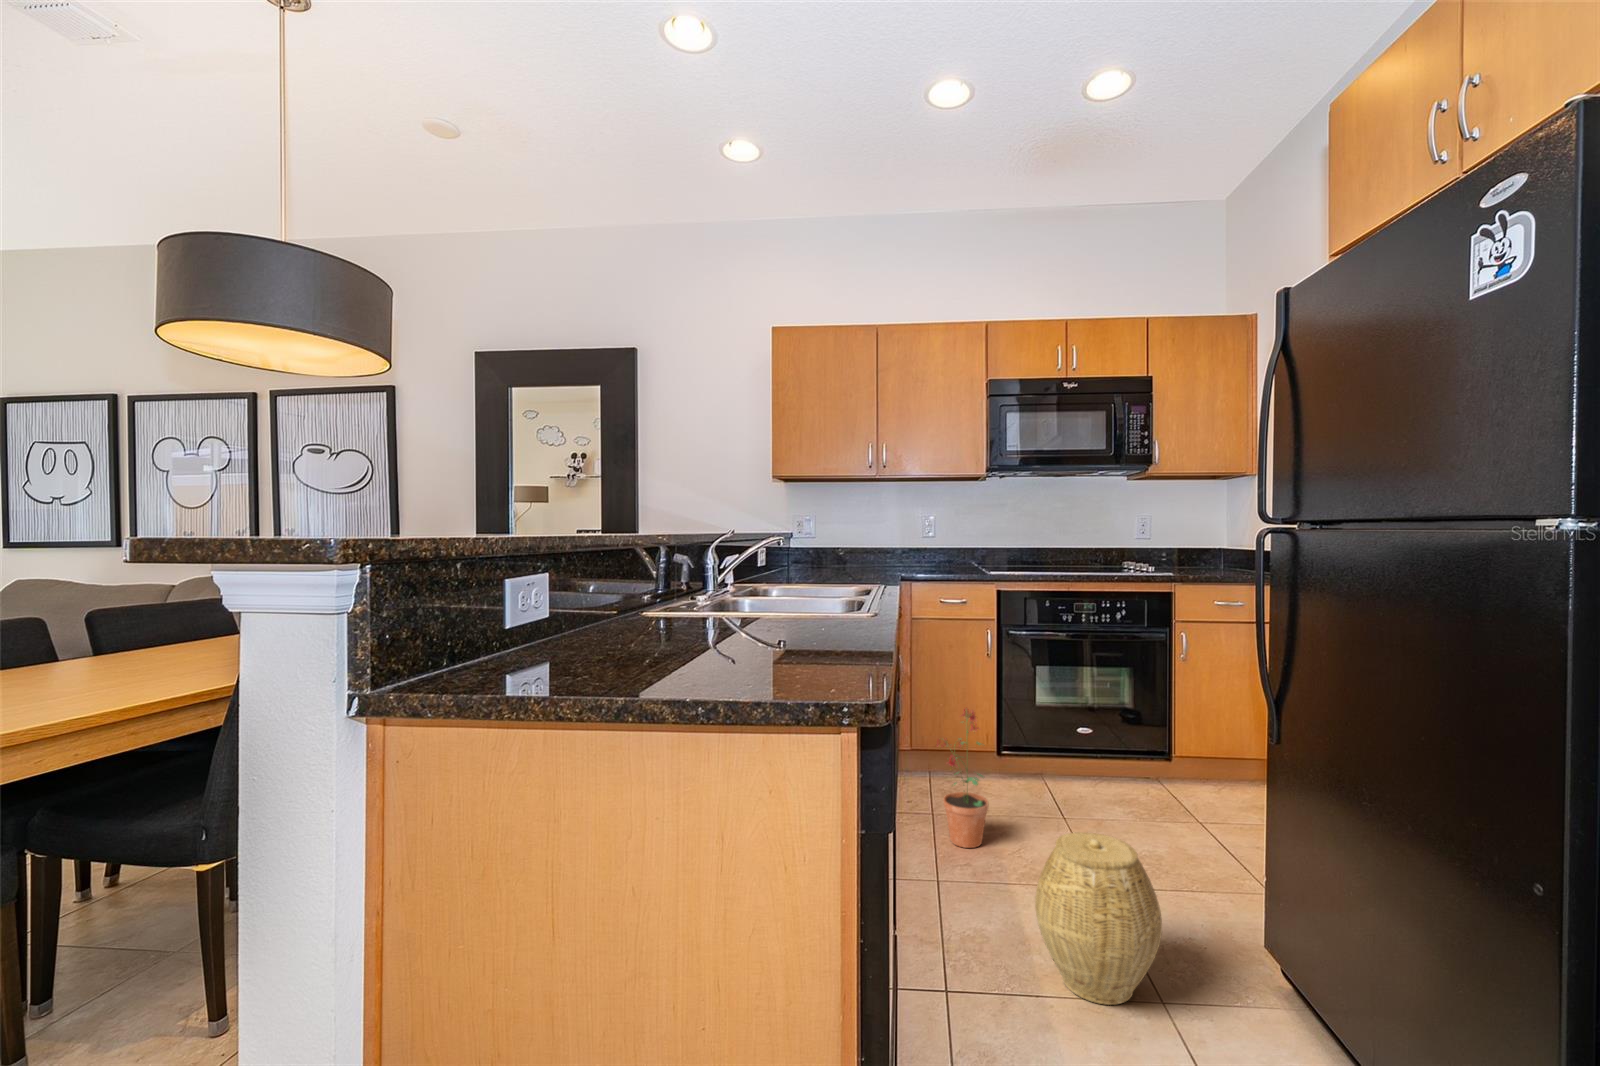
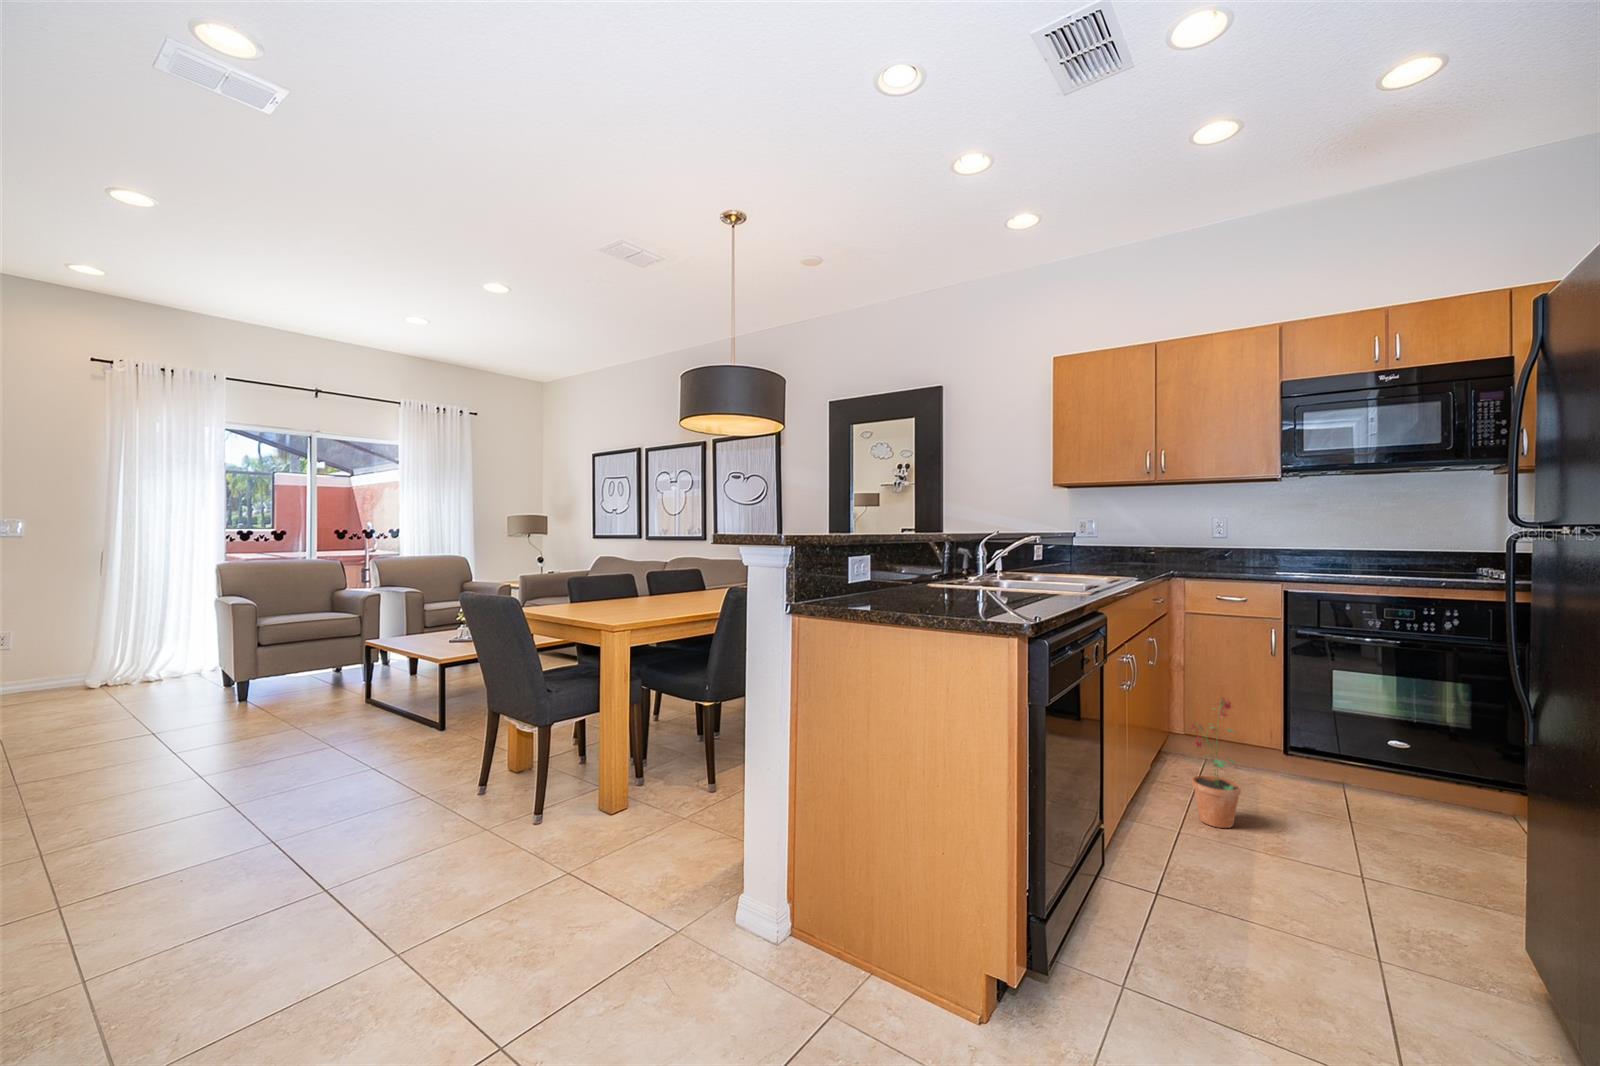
woven basket: present [1035,832,1162,1005] -> none [1229,805,1365,965]

